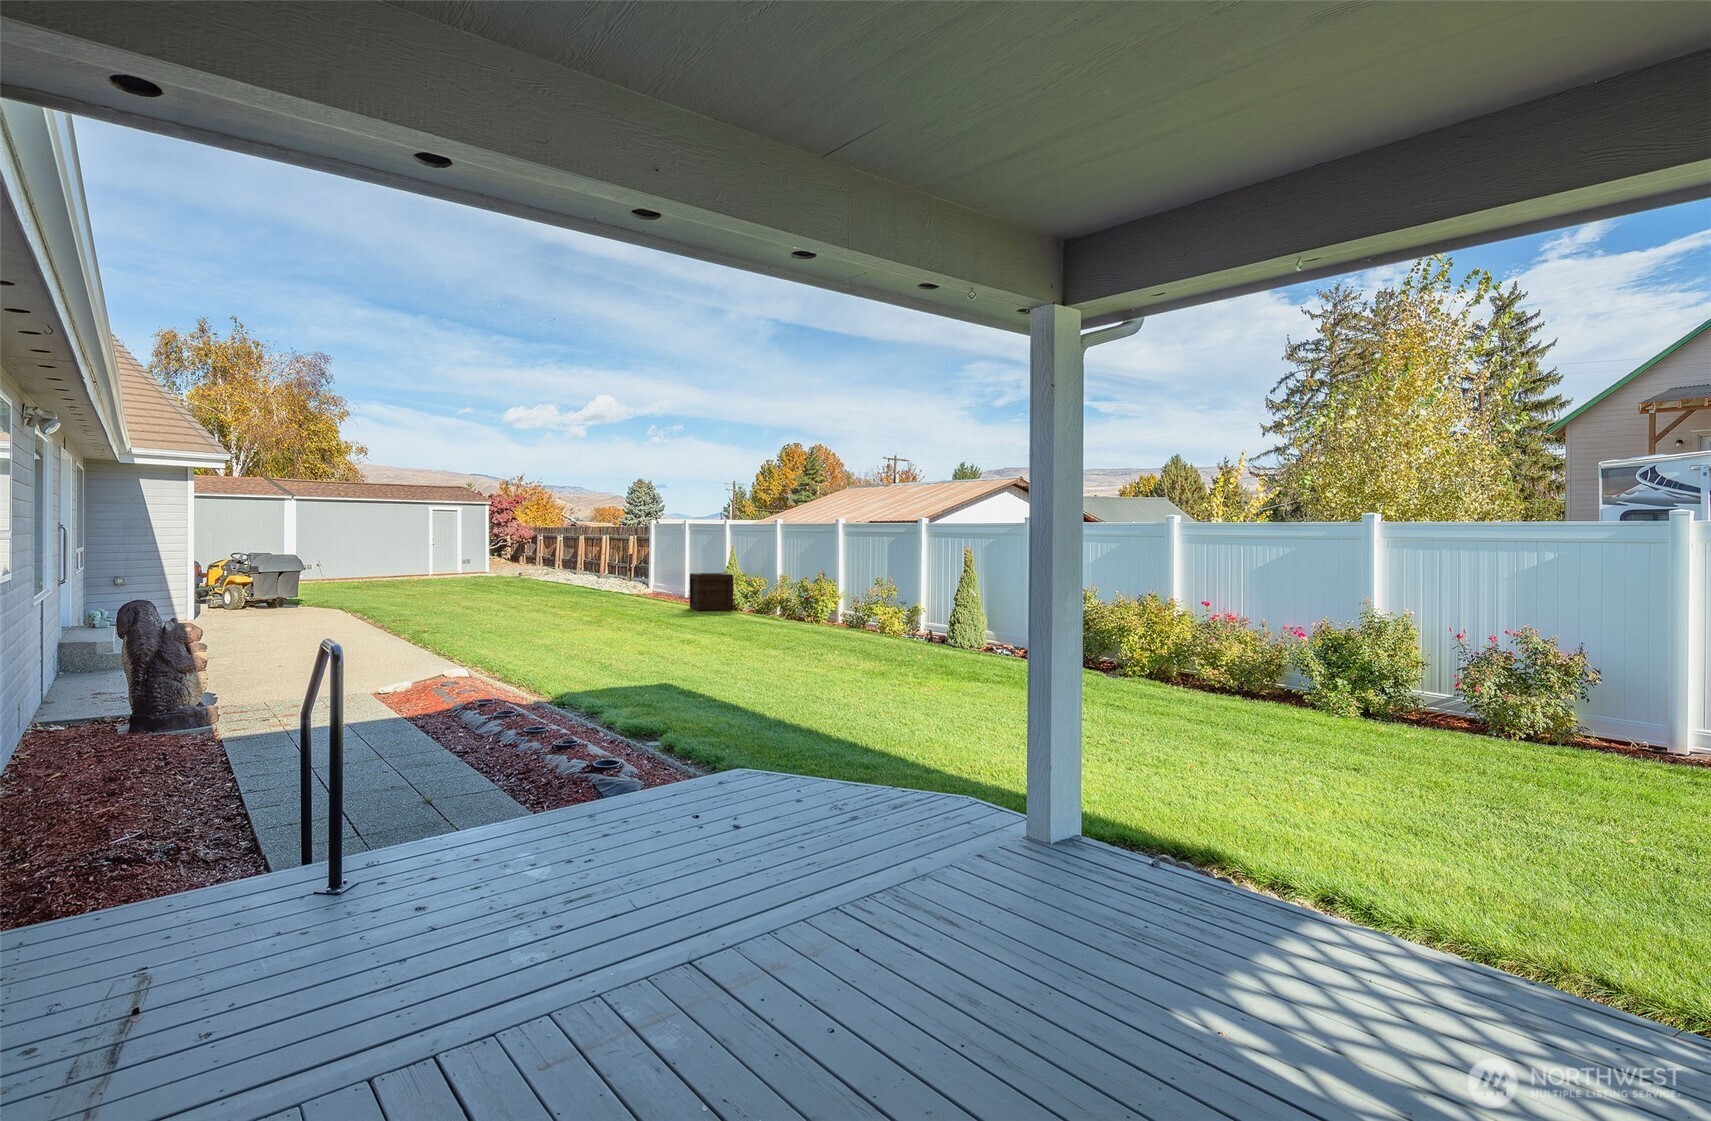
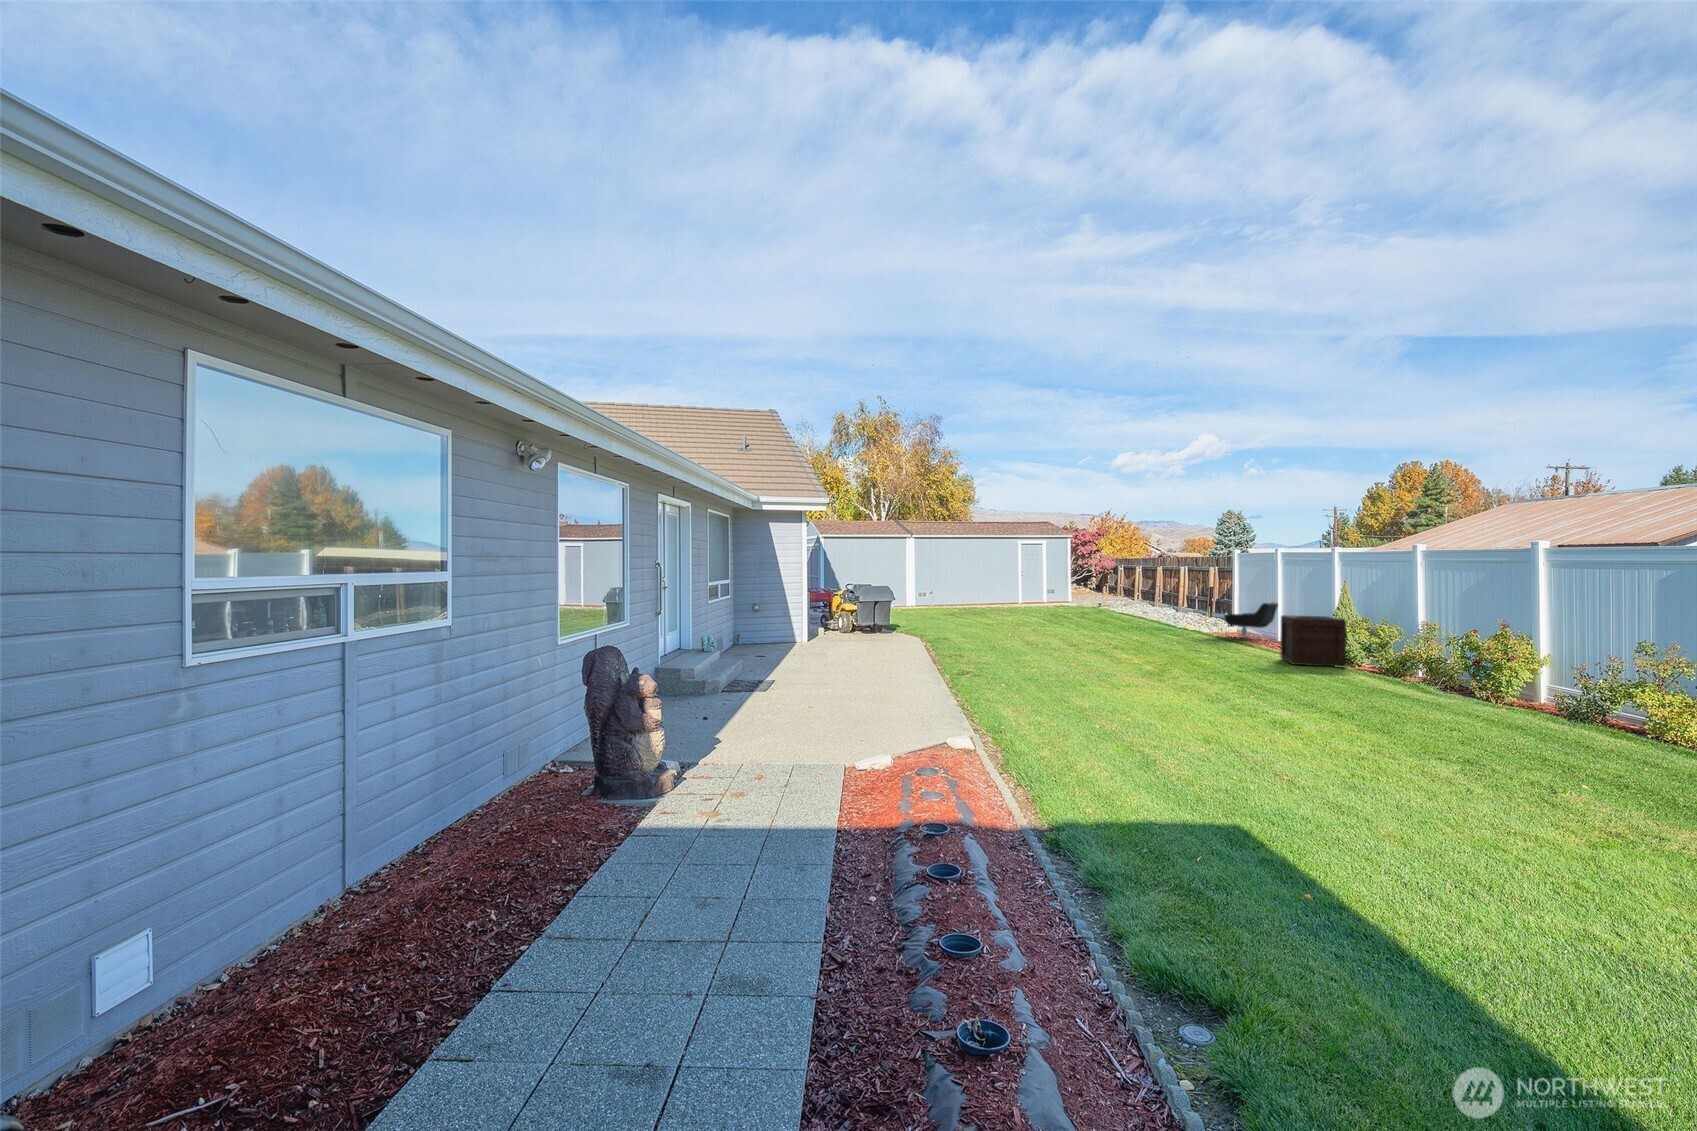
lounge chair: none [645,565,686,596] -> present [1225,603,1278,637]

